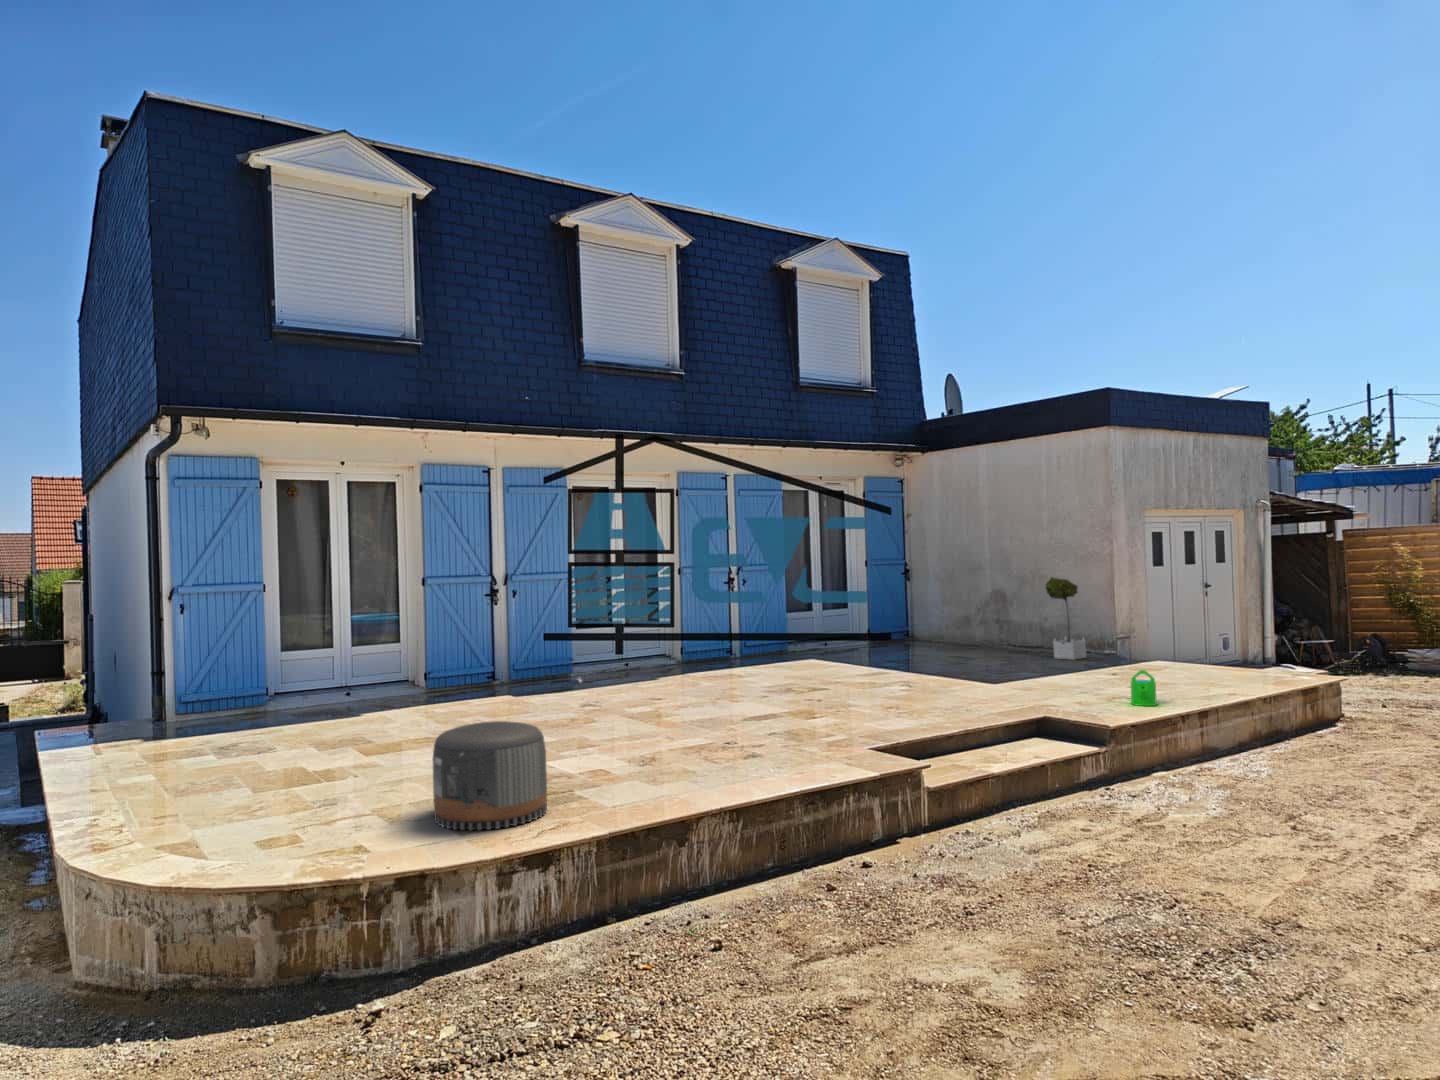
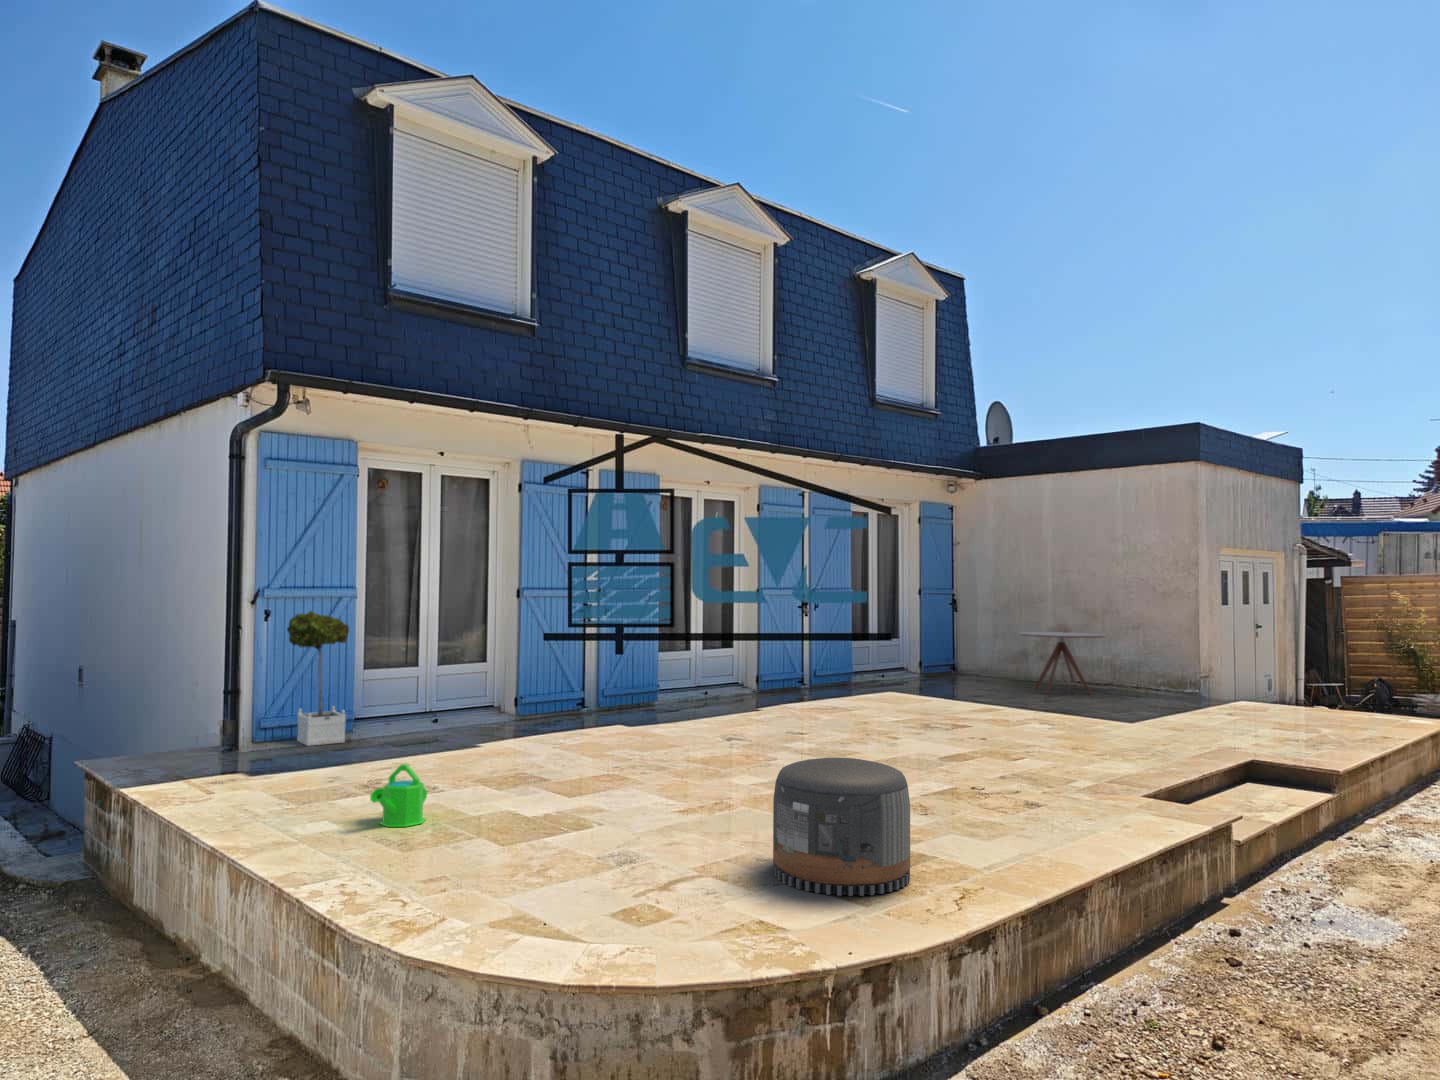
potted tree: present [1046,577,1086,660] -> present [287,611,349,746]
round table: none [937,596,1022,656] -> present [1018,632,1107,694]
watering can: present [1131,670,1157,706] -> present [370,764,427,827]

